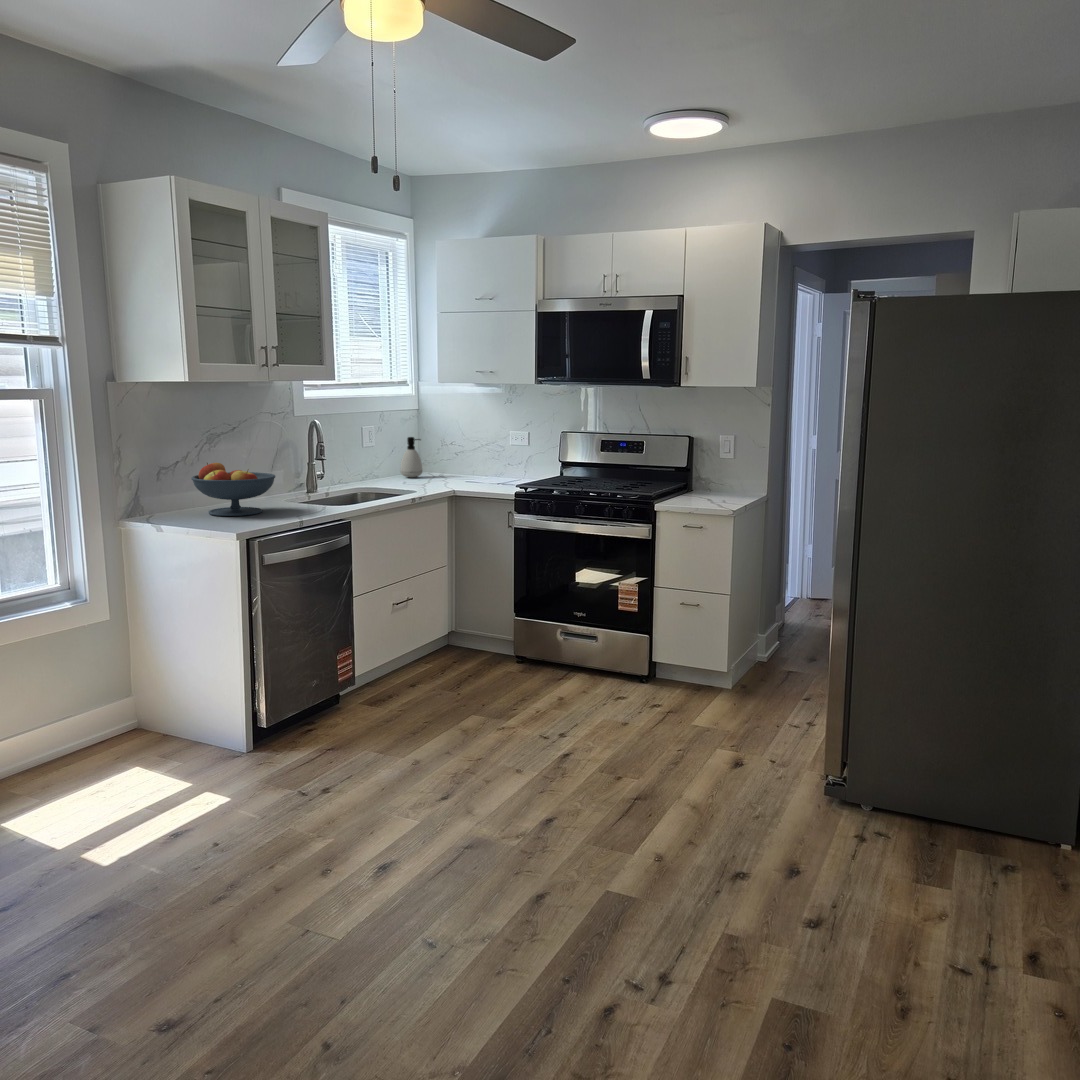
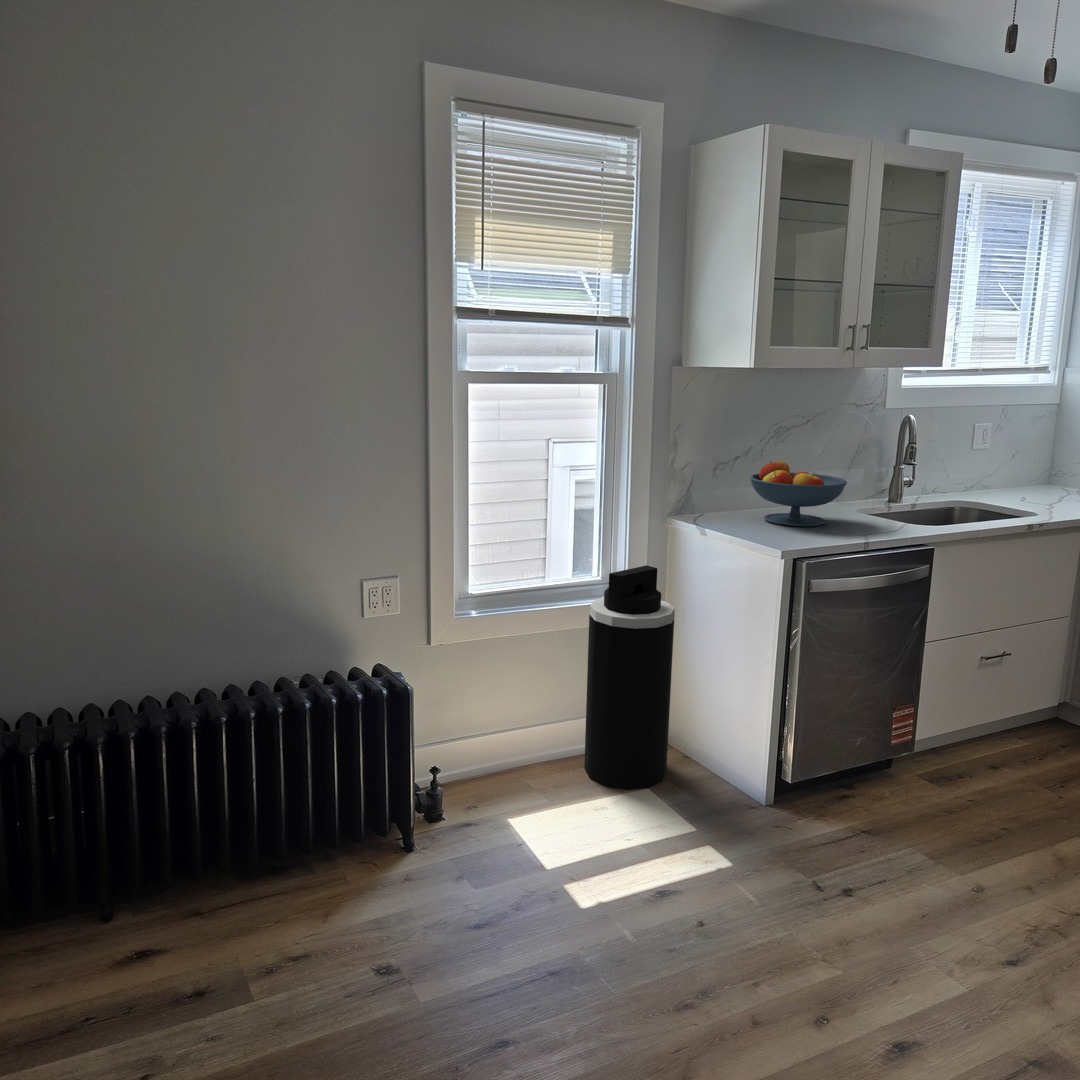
soap dispenser: present [401,437,422,478] -> none [1019,440,1054,492]
trash can: none [55,565,151,776] -> present [584,565,675,790]

